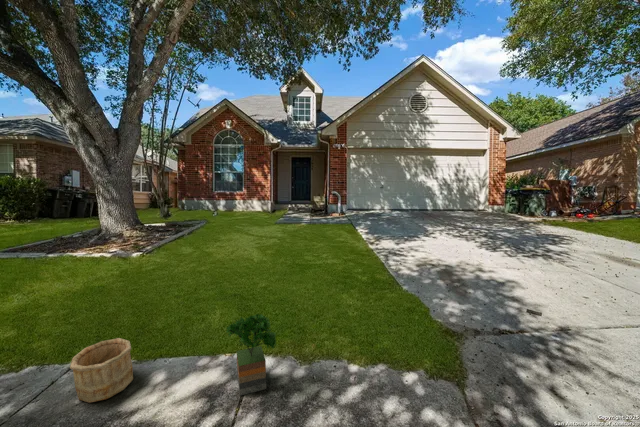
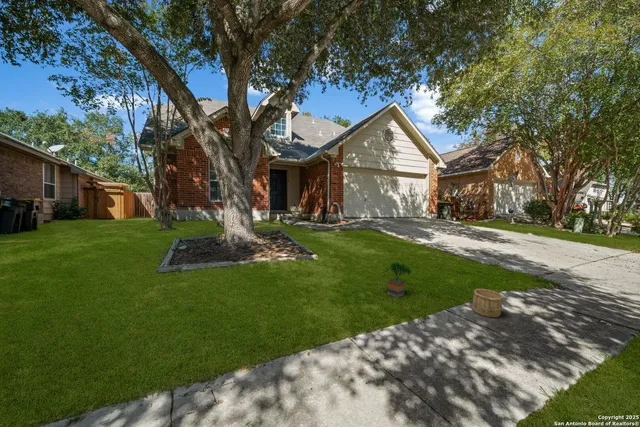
potted tree: present [227,314,276,396] -> present [386,262,411,298]

